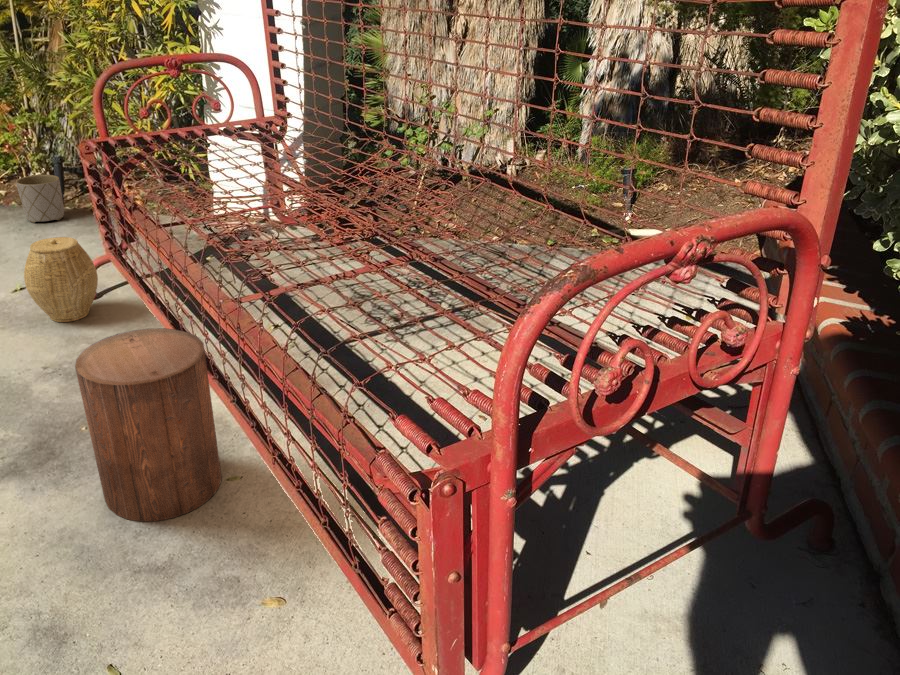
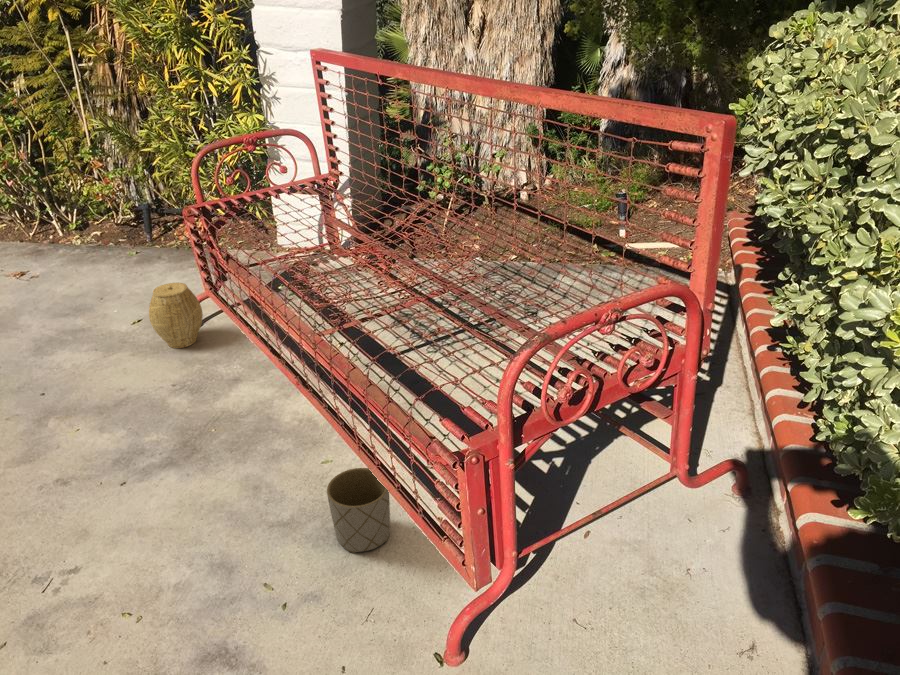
planter: present [16,175,64,223] -> present [327,468,390,553]
stool: present [75,328,222,522] -> none [221,359,318,494]

